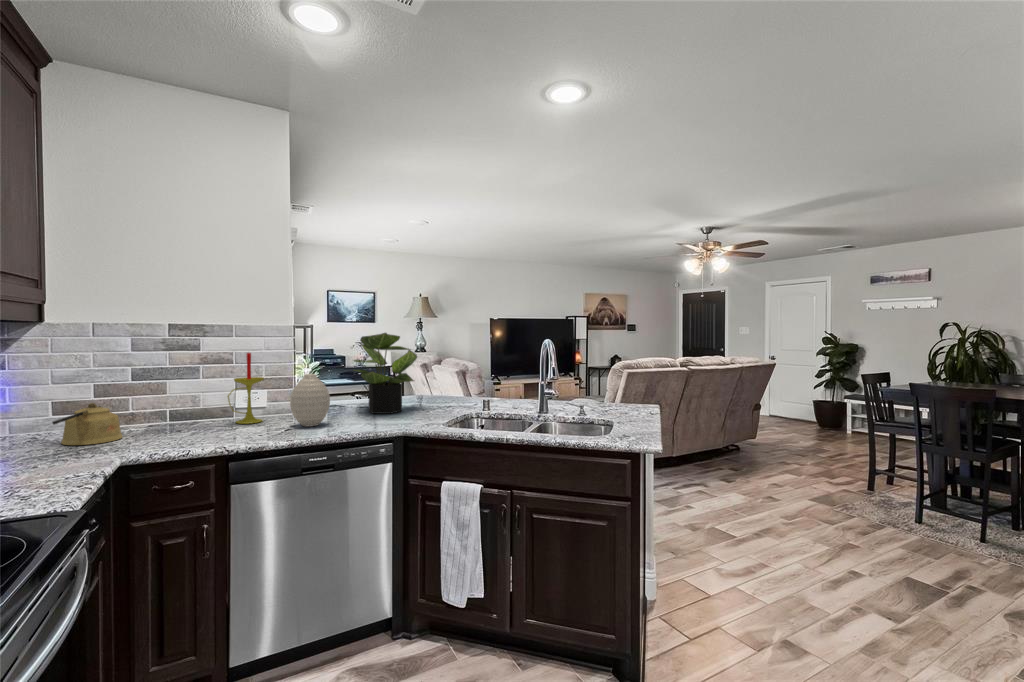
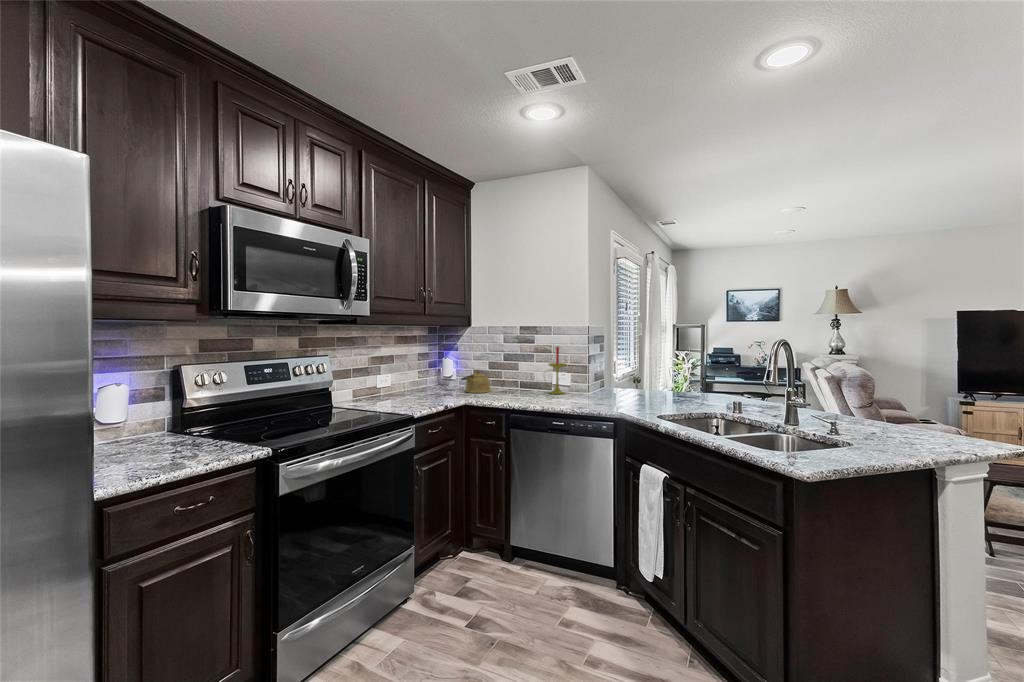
potted plant: present [354,333,417,414] -> none [625,335,681,401]
vase: present [290,374,330,426] -> none [569,363,596,401]

